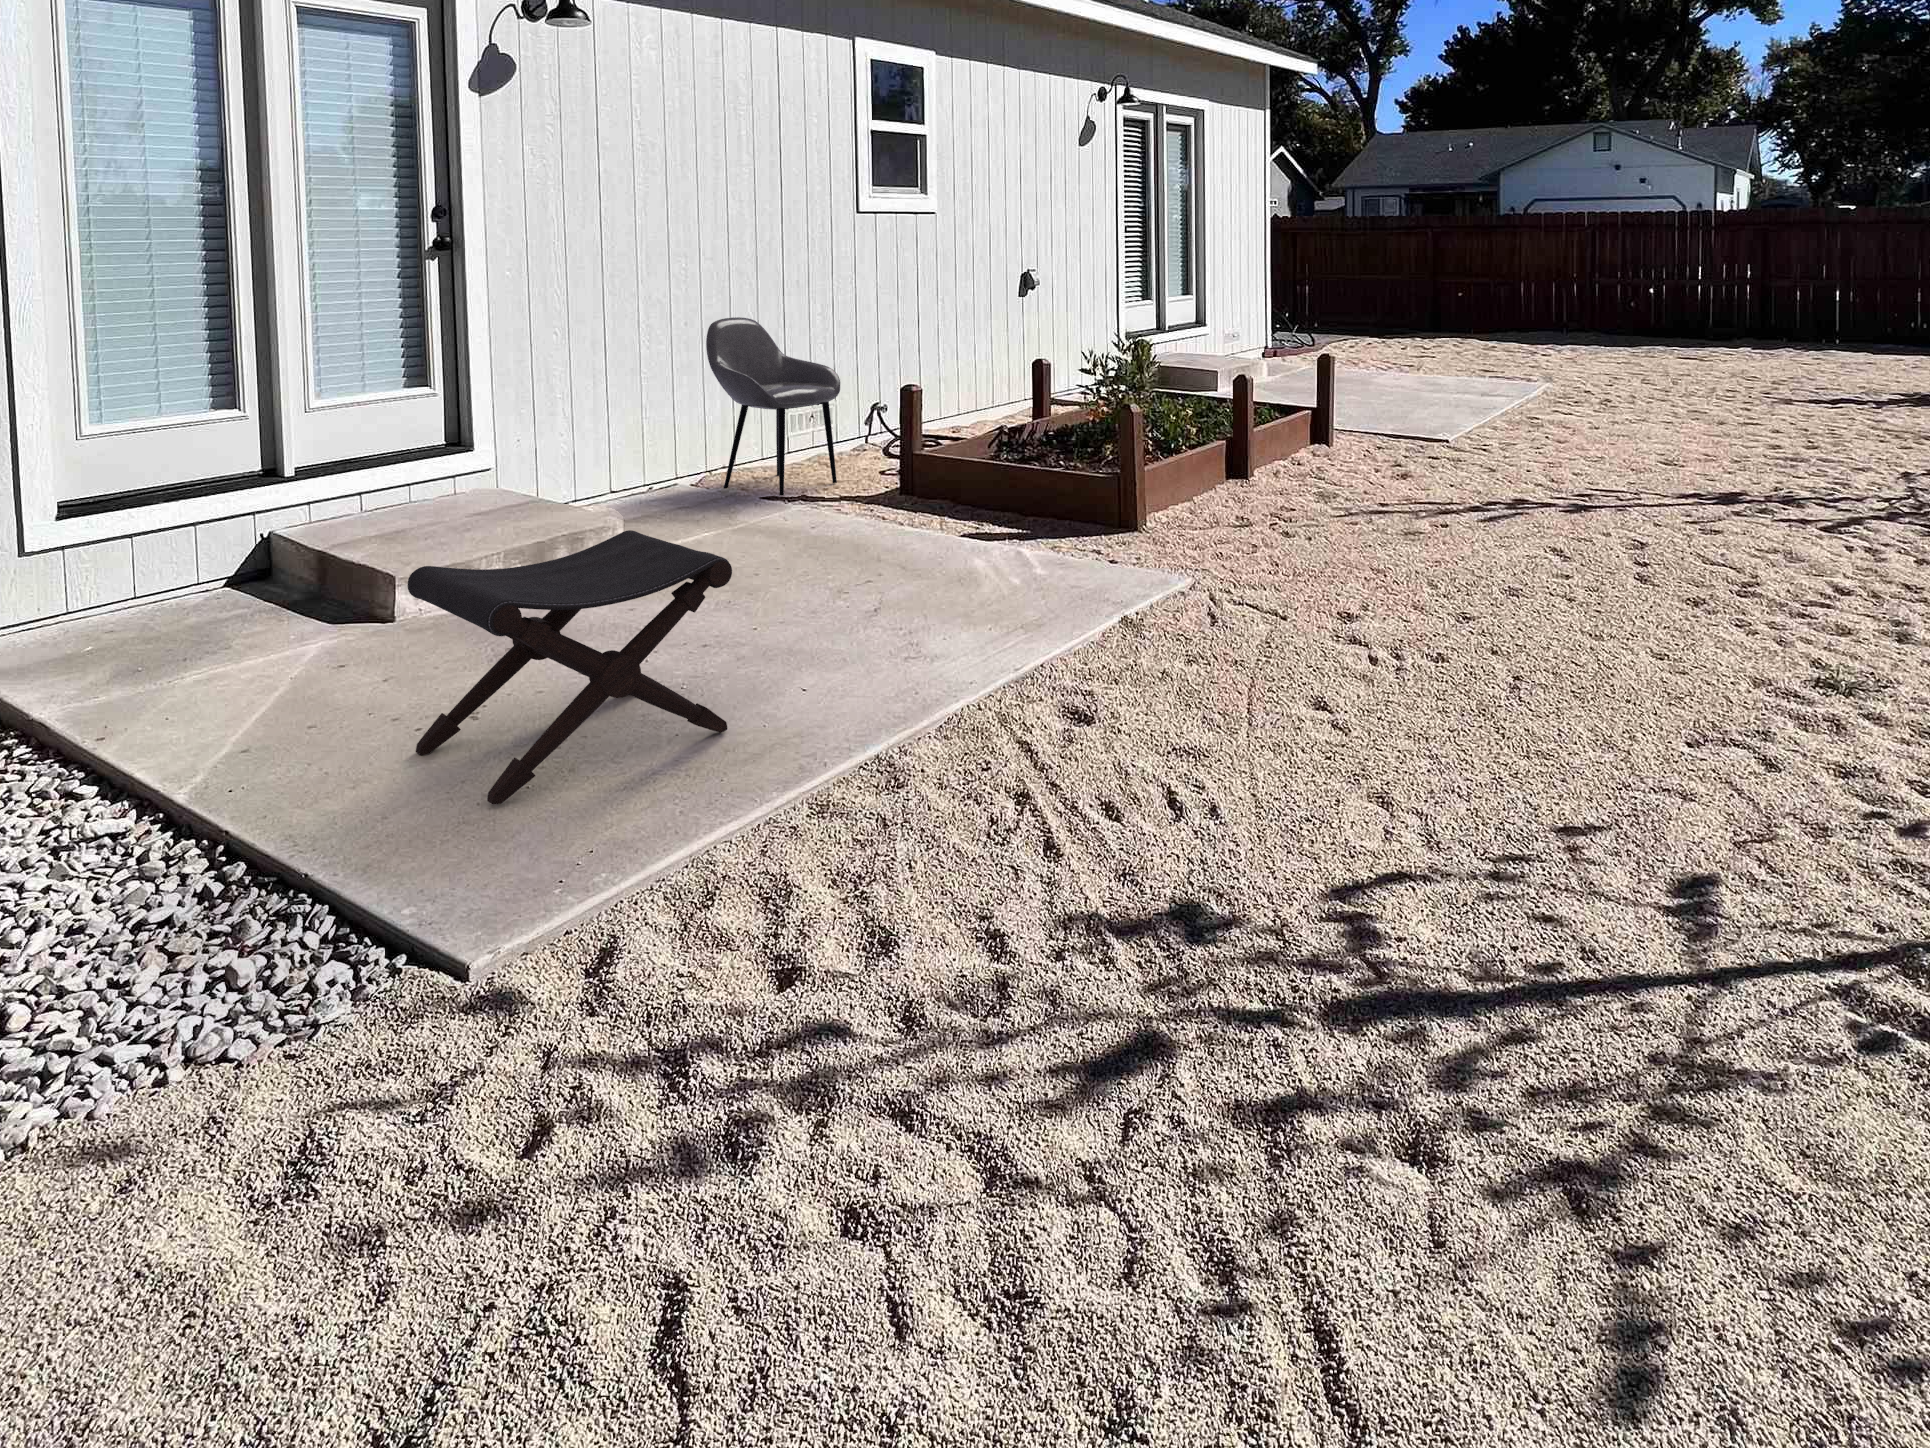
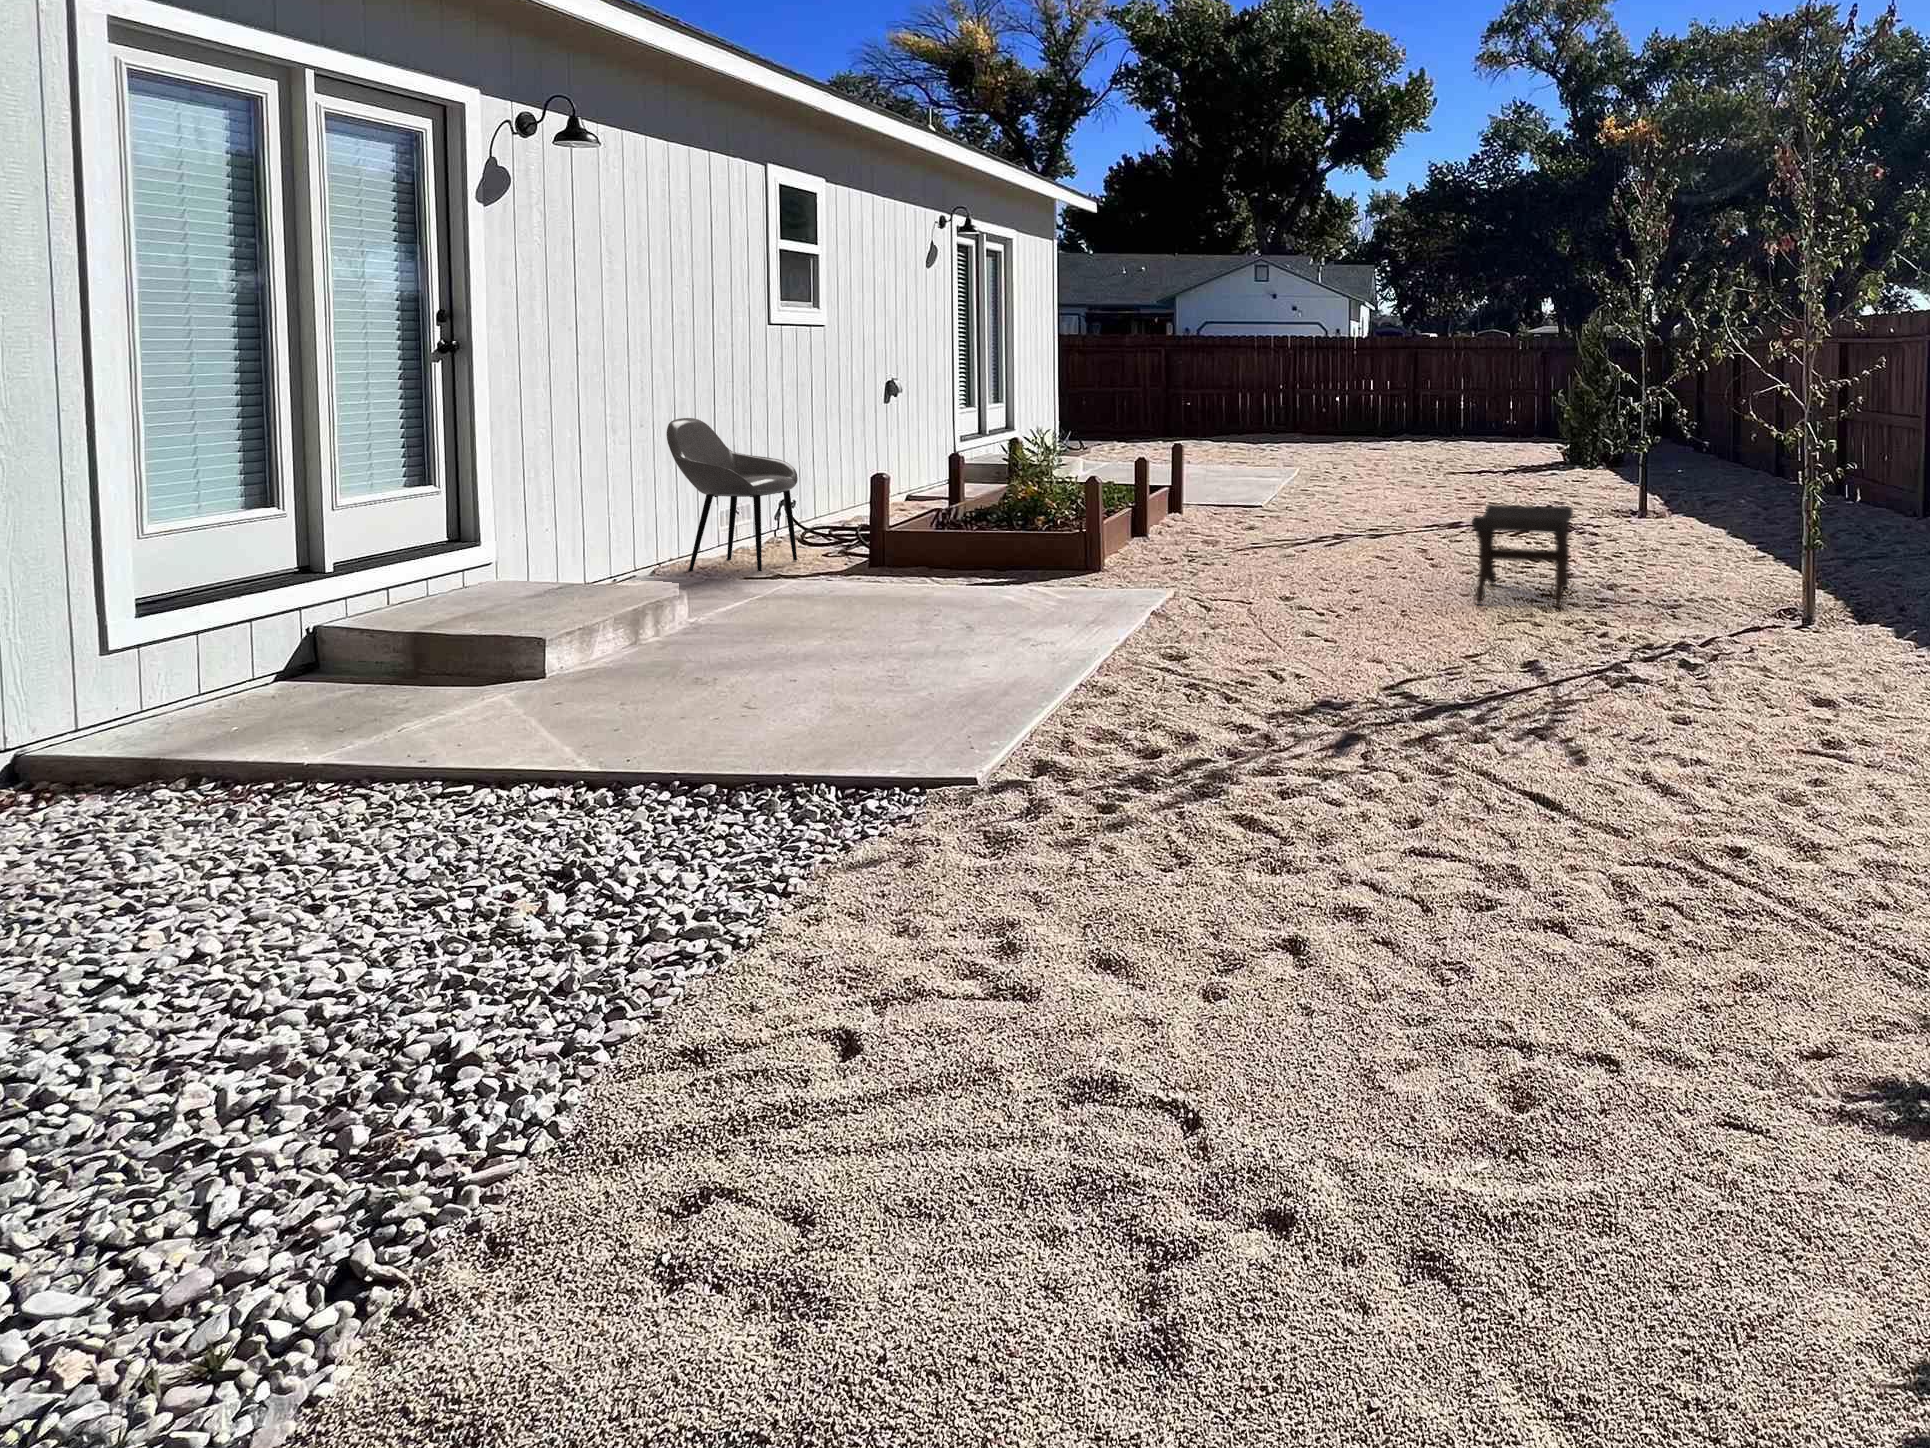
footstool: present [407,530,732,805] -> present [1472,505,1573,608]

